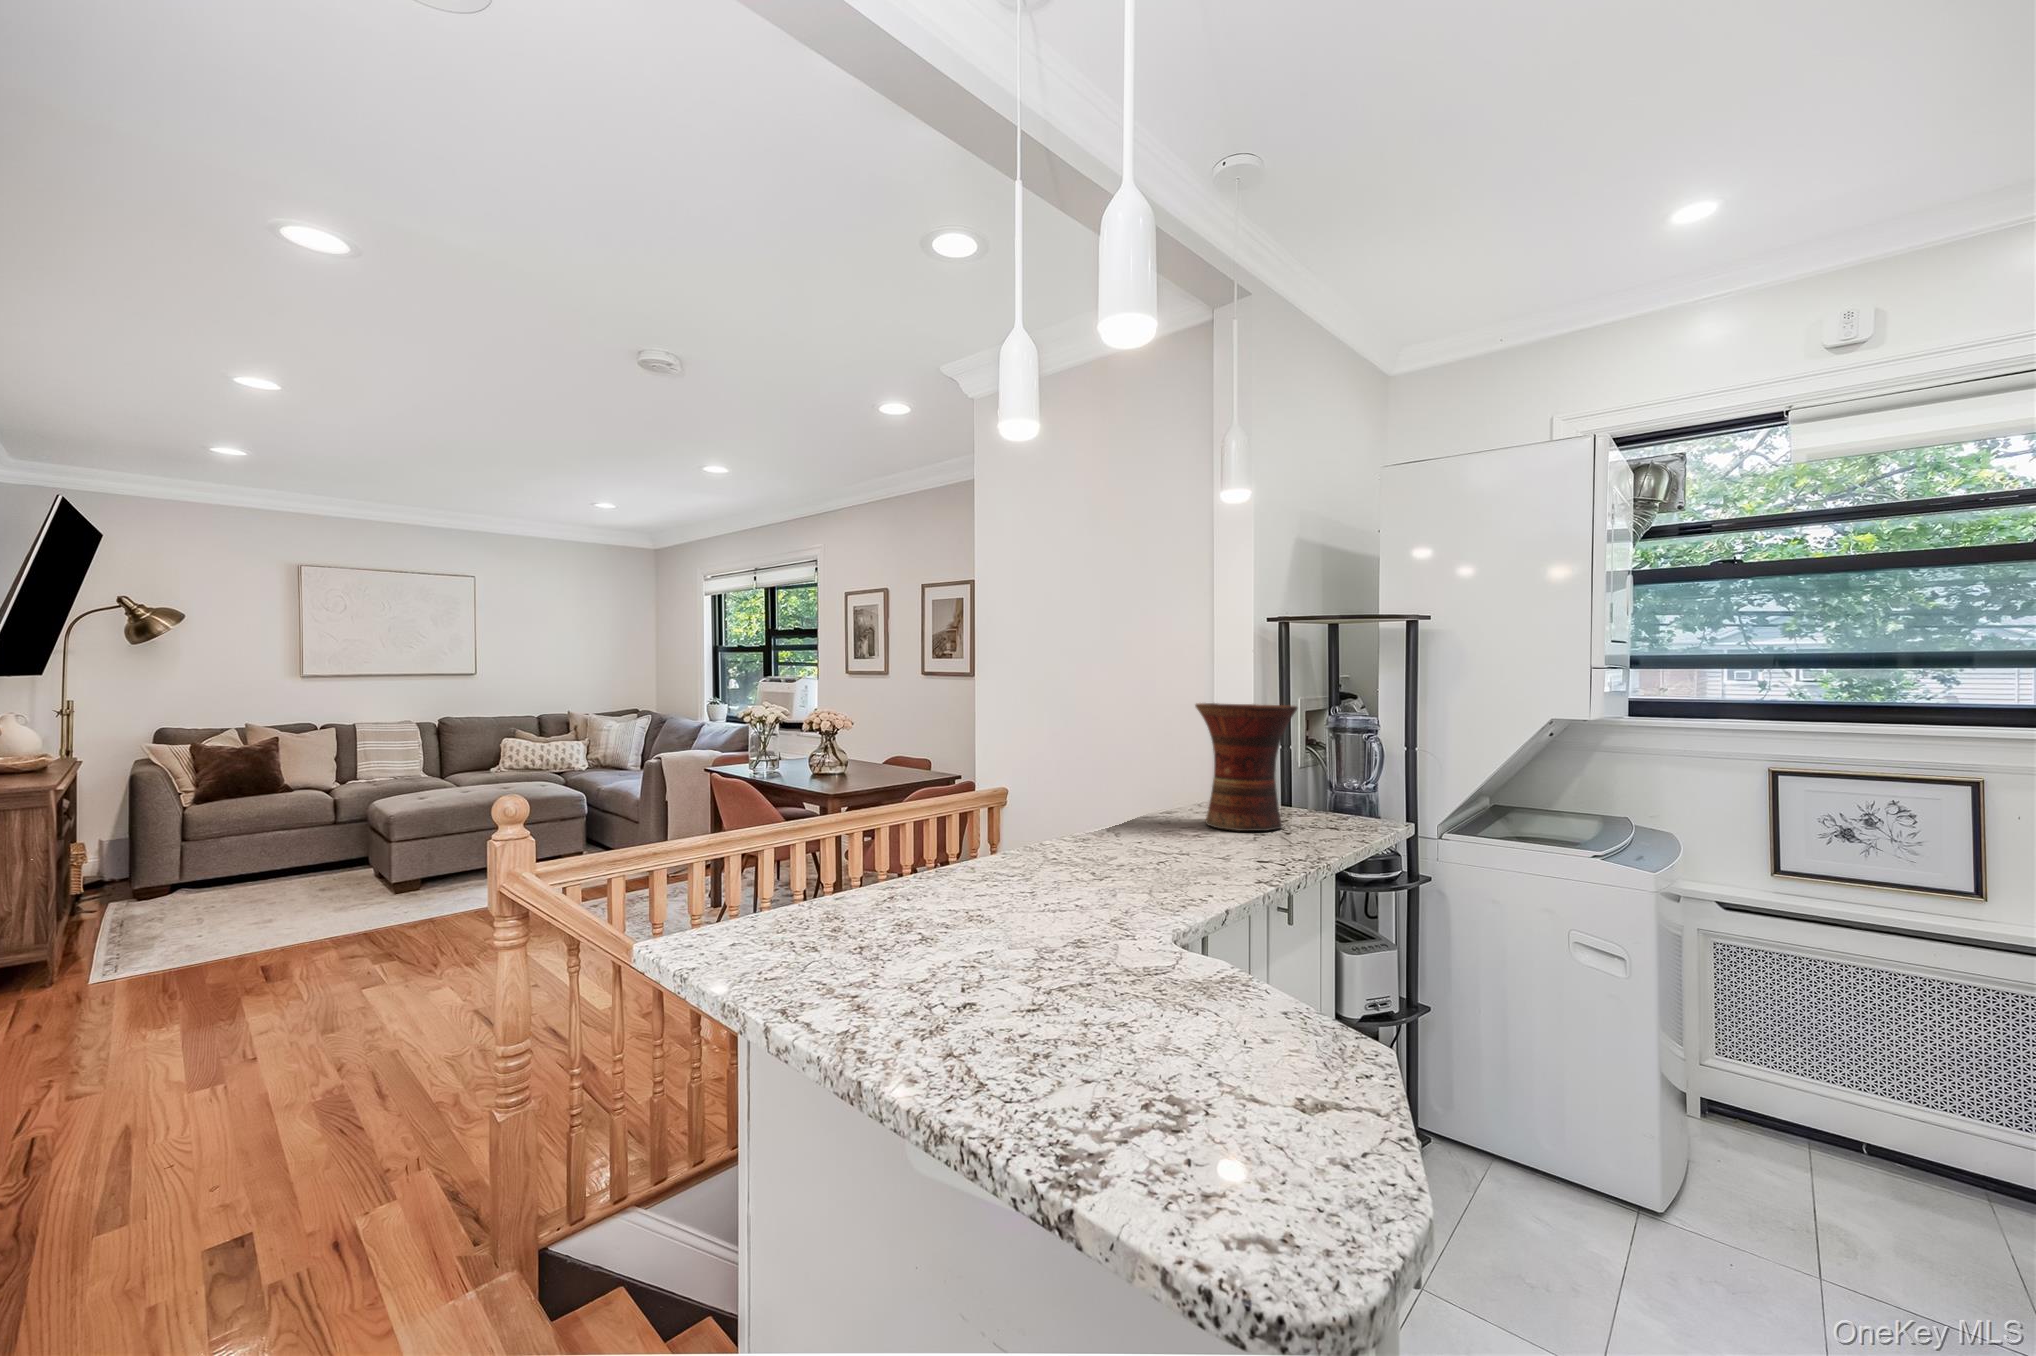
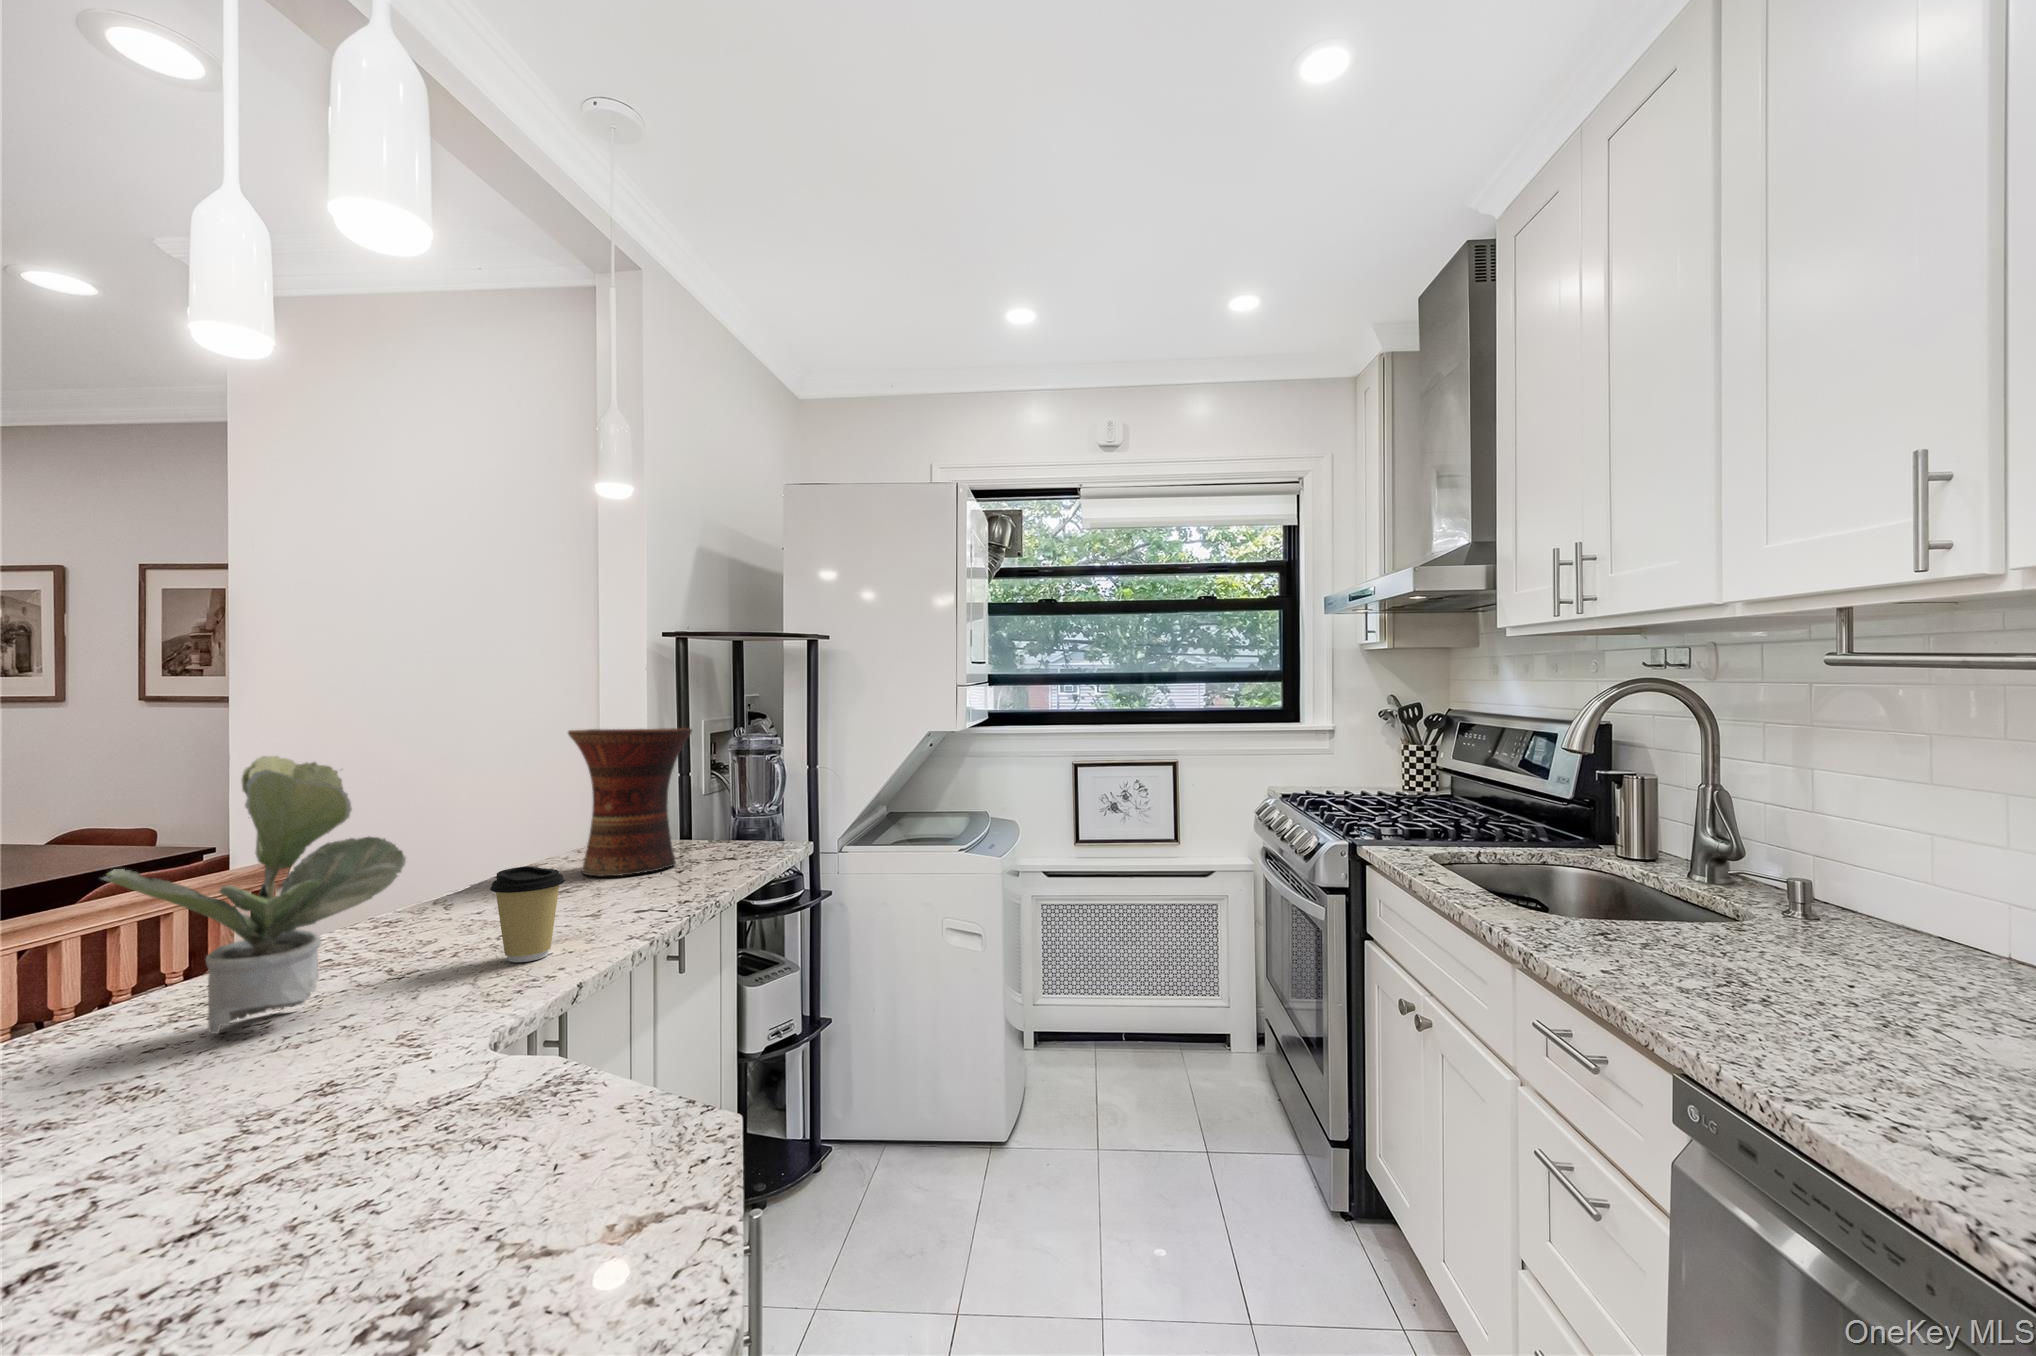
potted plant: none [958,715,1110,897] -> present [101,756,406,1034]
coffee cup: none [1157,812,1210,887] -> present [490,866,565,962]

